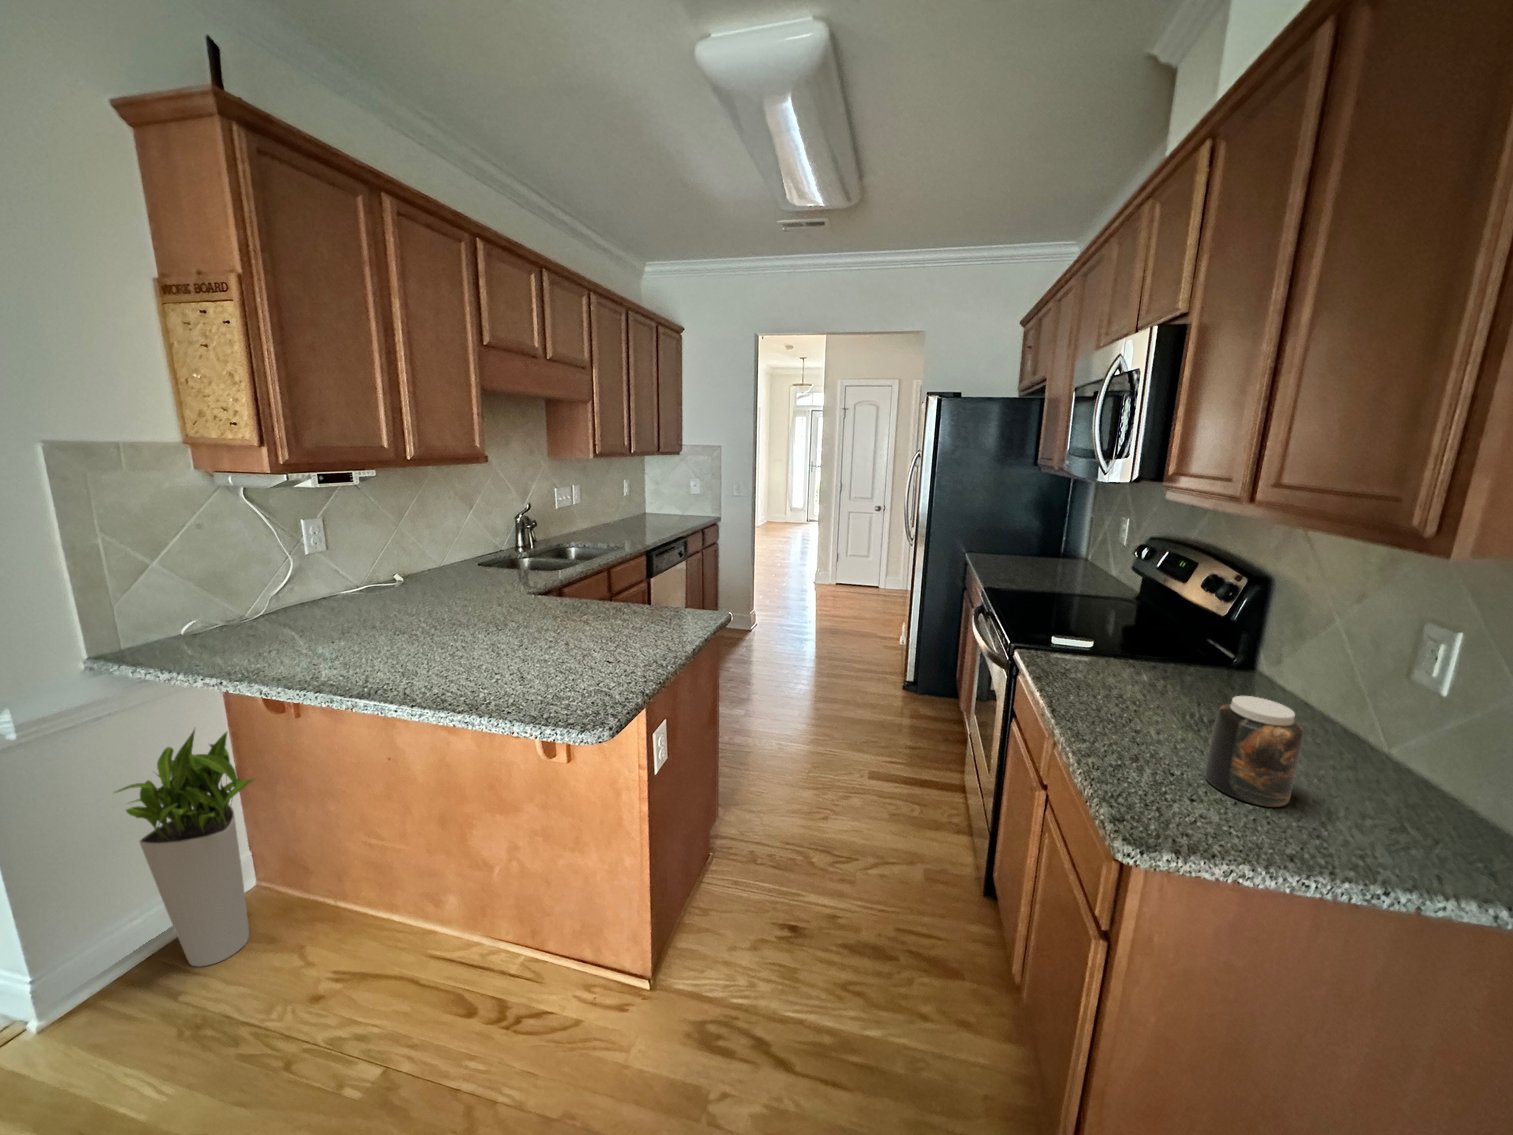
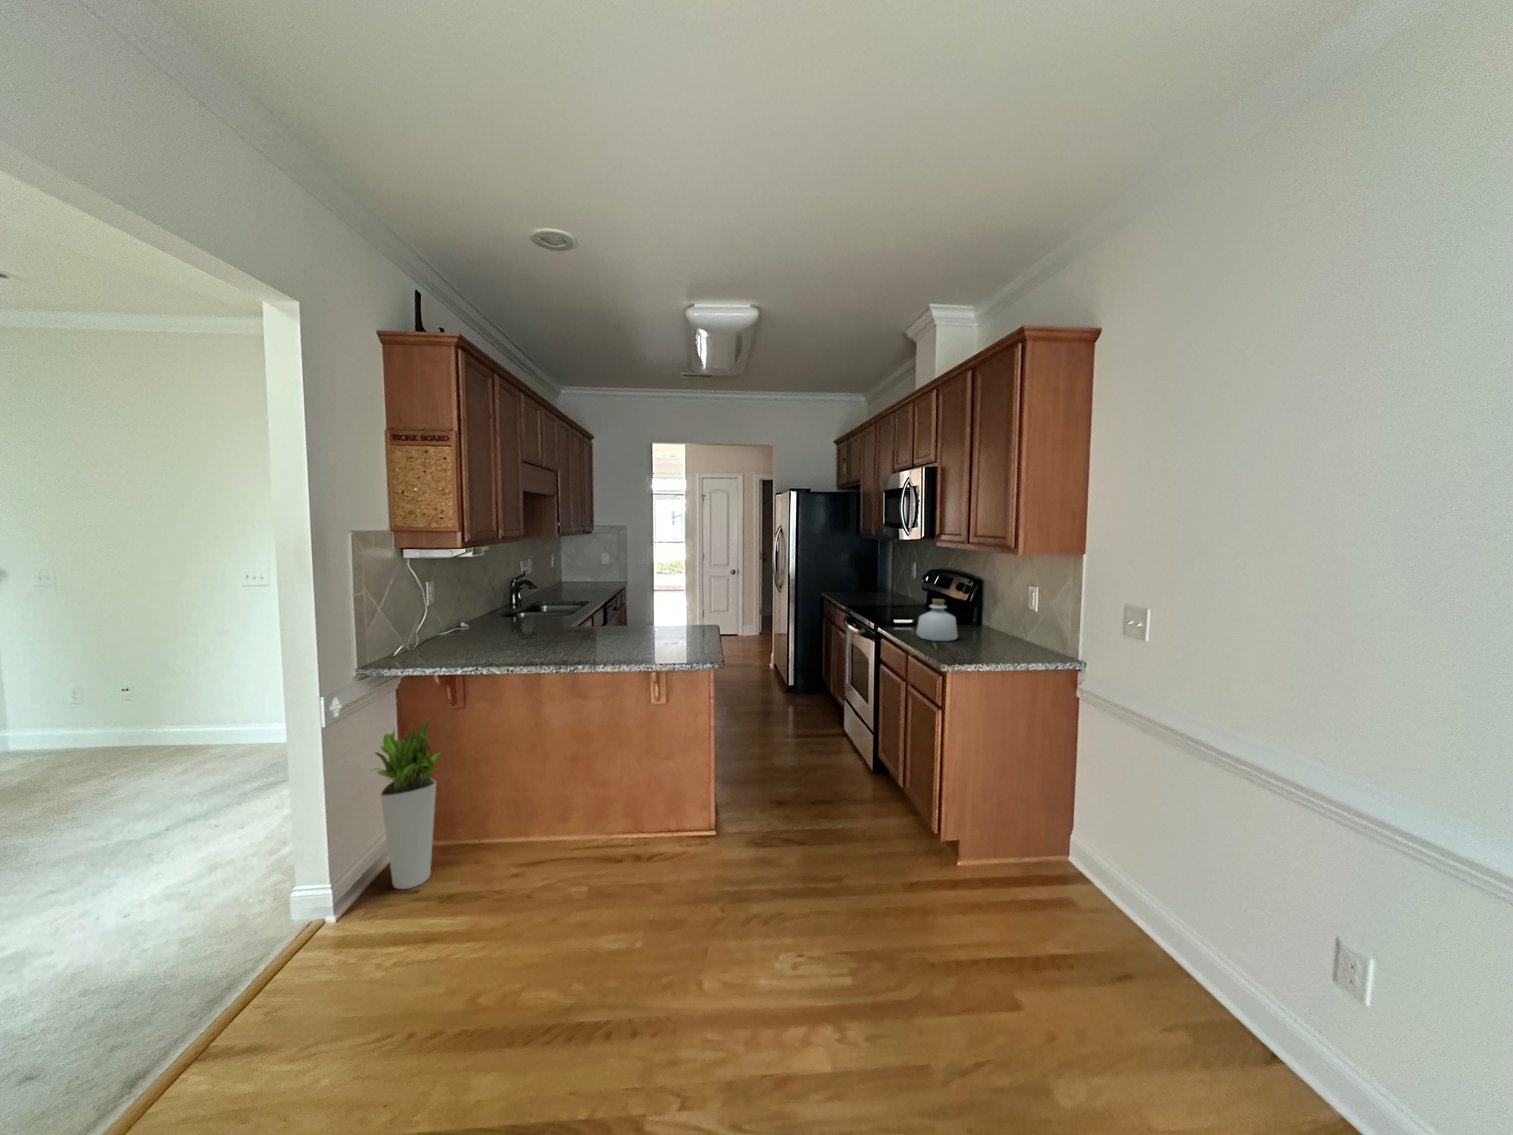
bottle: none [1084,622,1187,725] -> present [916,599,957,641]
jar: present [1205,696,1304,807] -> none [967,616,995,654]

